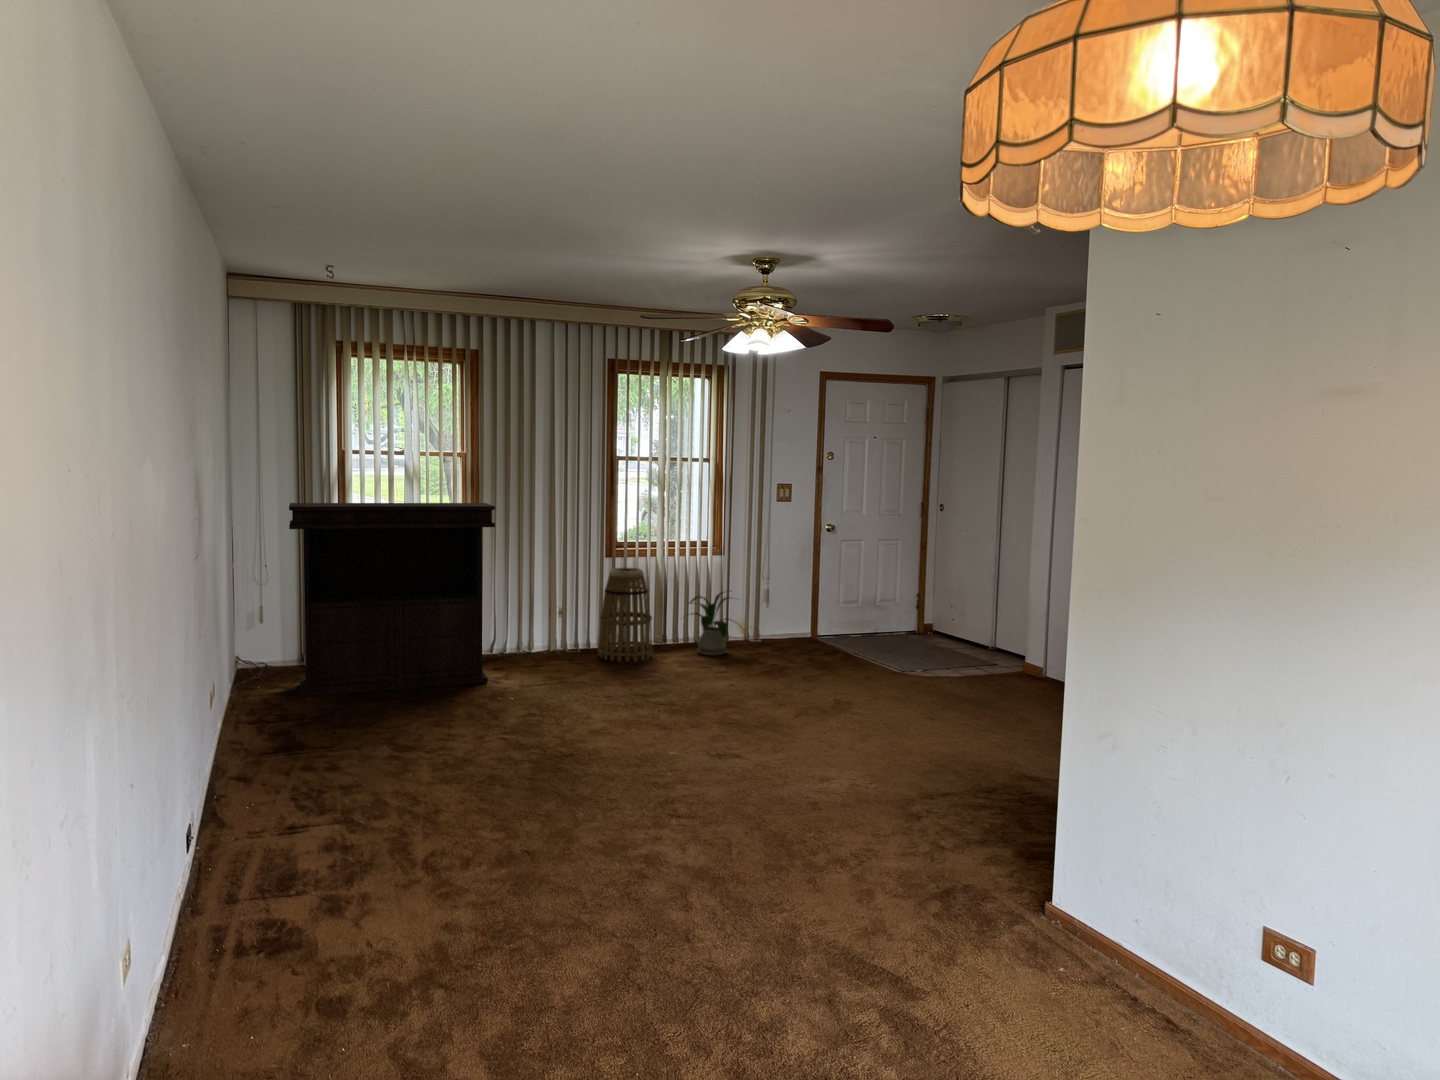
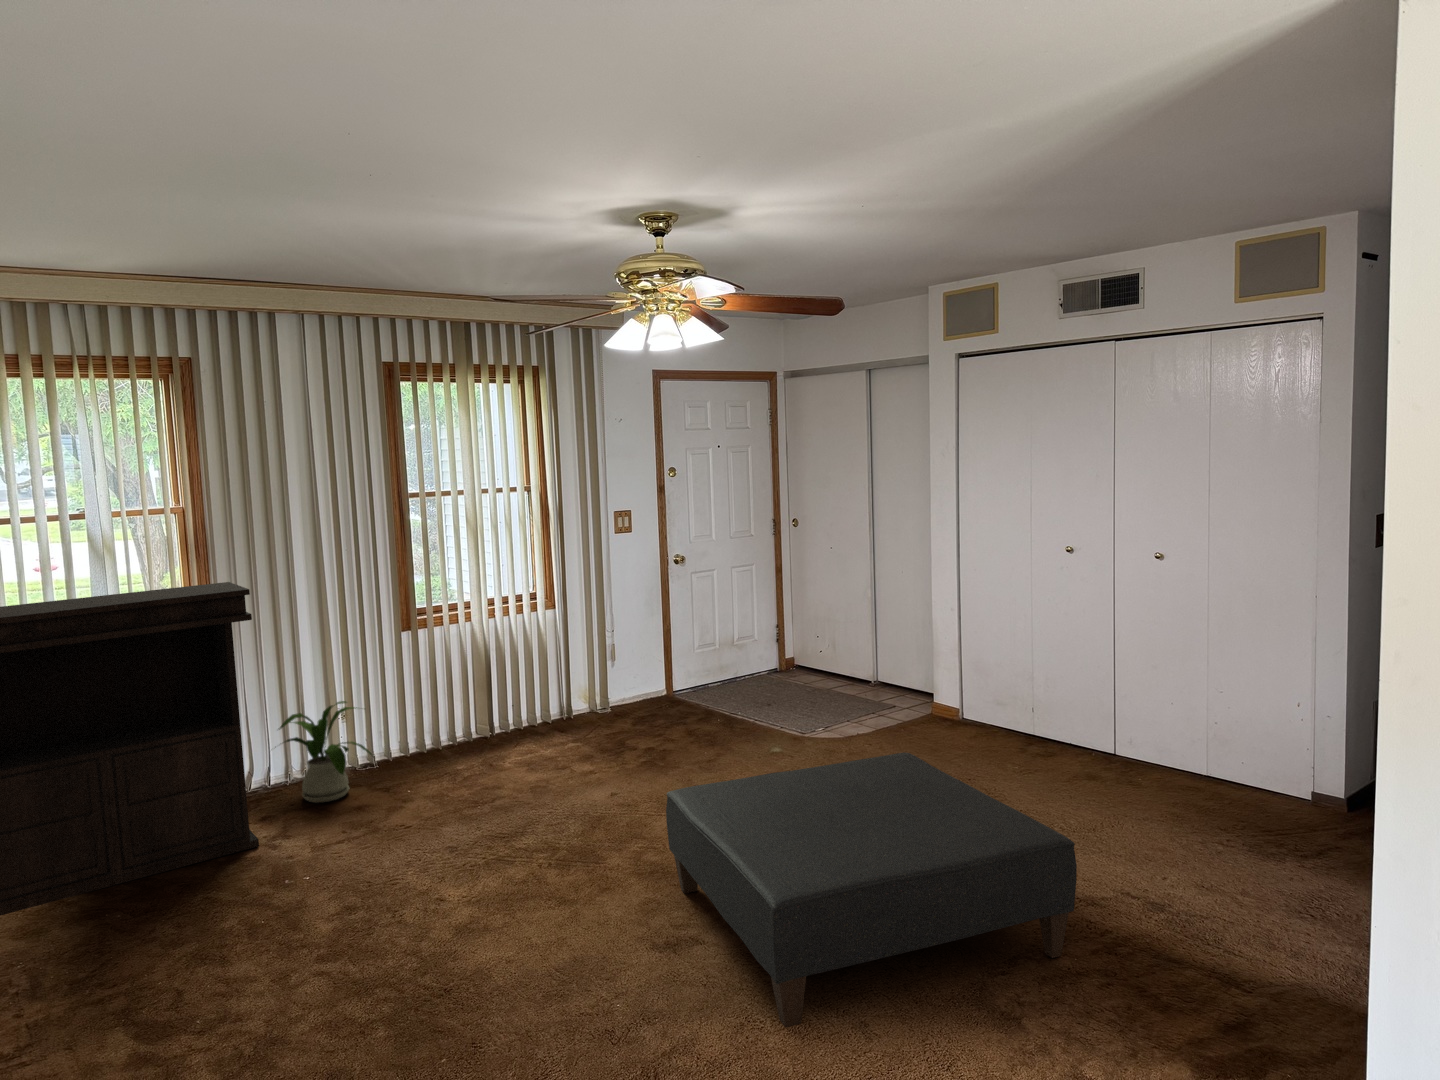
basket: present [598,568,653,662] -> none [405,642,481,774]
house plant: present [689,592,729,656] -> present [280,701,372,803]
ottoman: none [743,665,1009,805] -> present [666,752,1077,1027]

